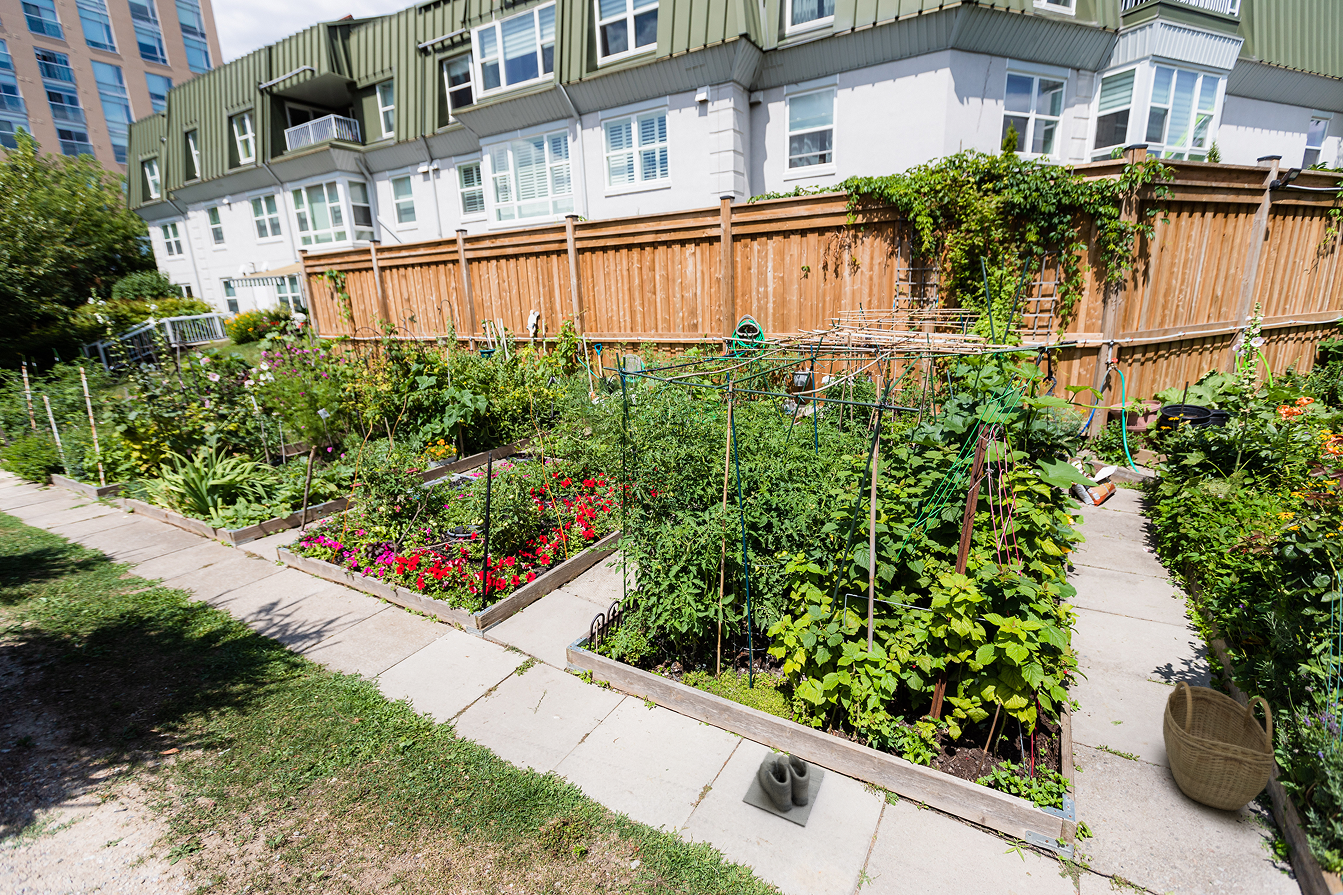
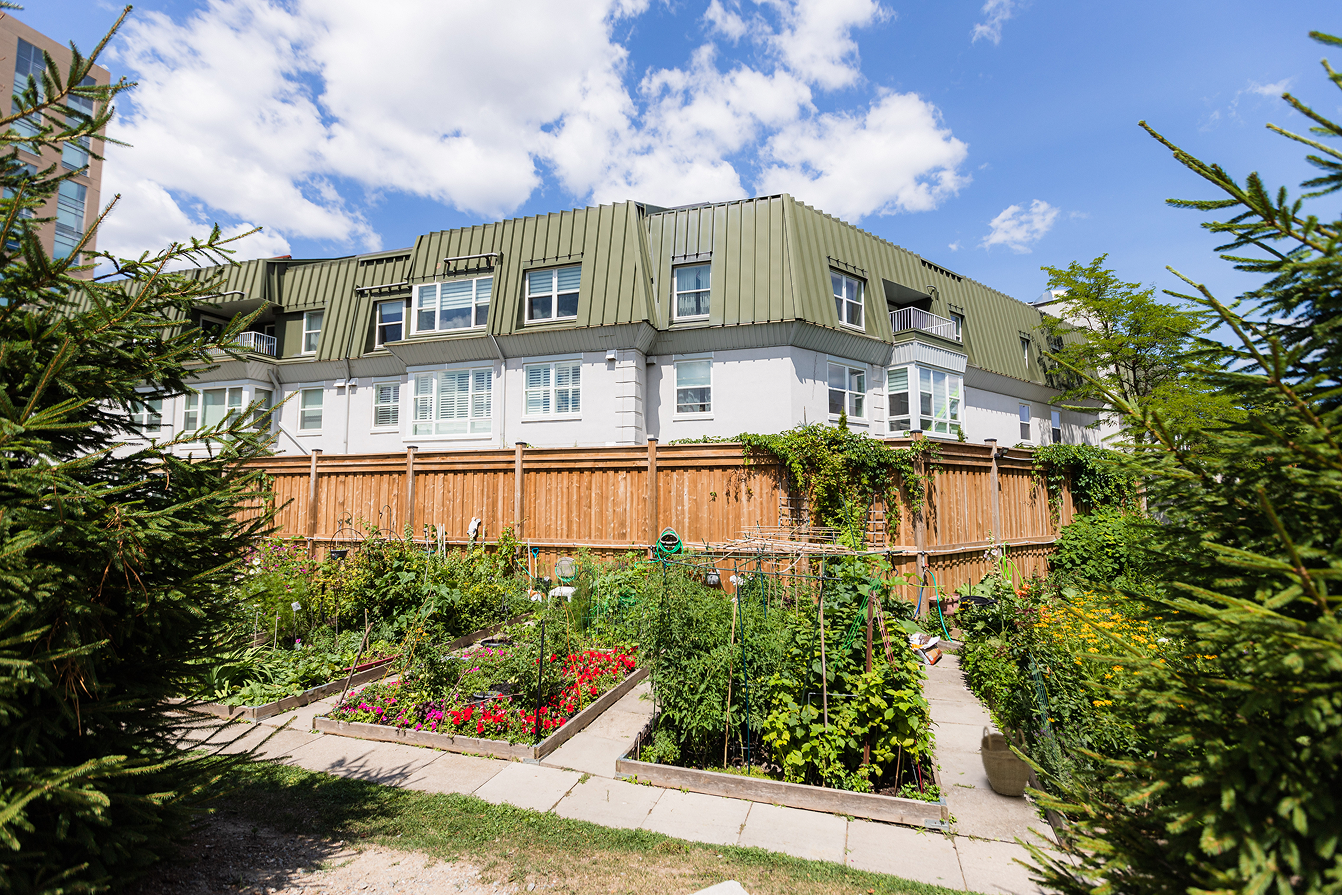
boots: present [743,752,825,826] -> none [771,787,812,826]

